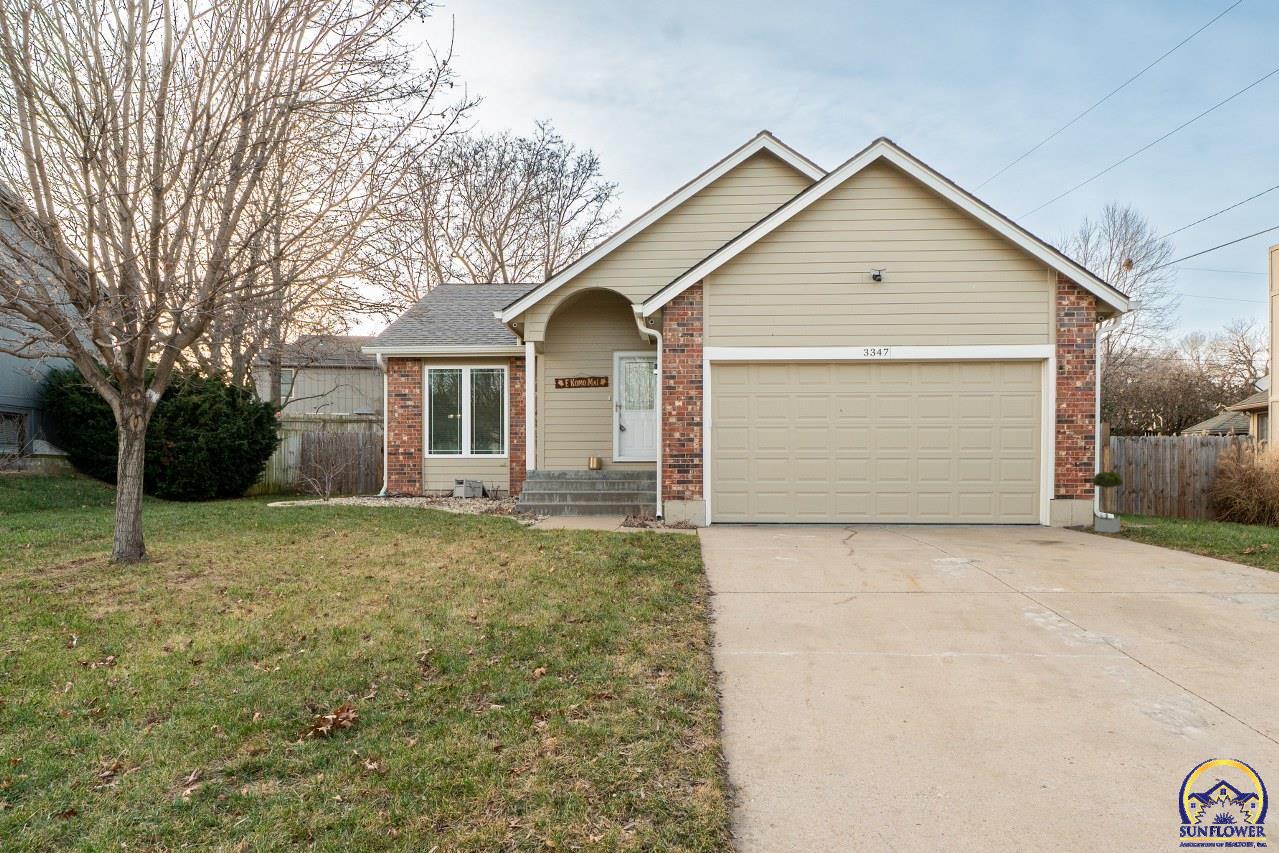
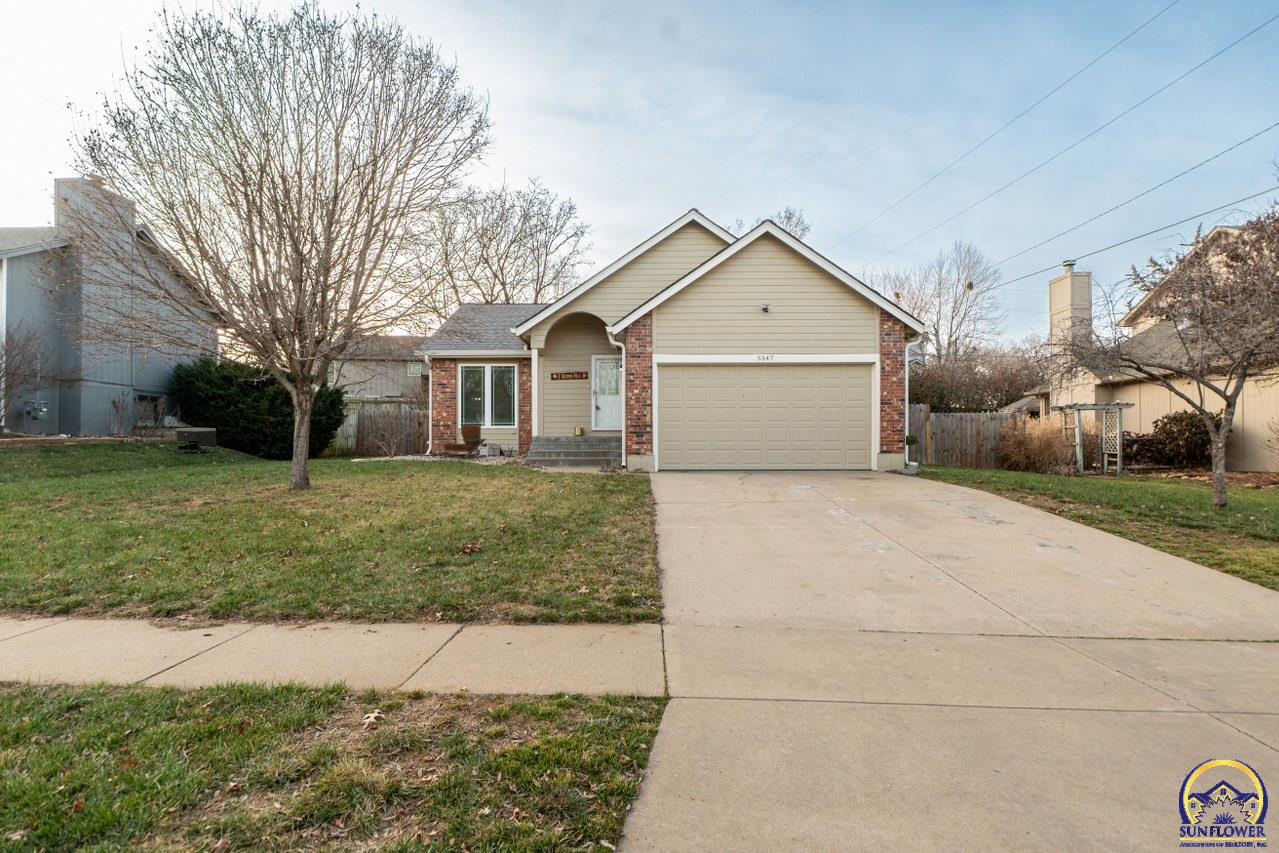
lounge chair: none [396,451,463,501] -> present [440,425,486,459]
storage bench: none [48,454,101,489] -> present [176,428,216,453]

